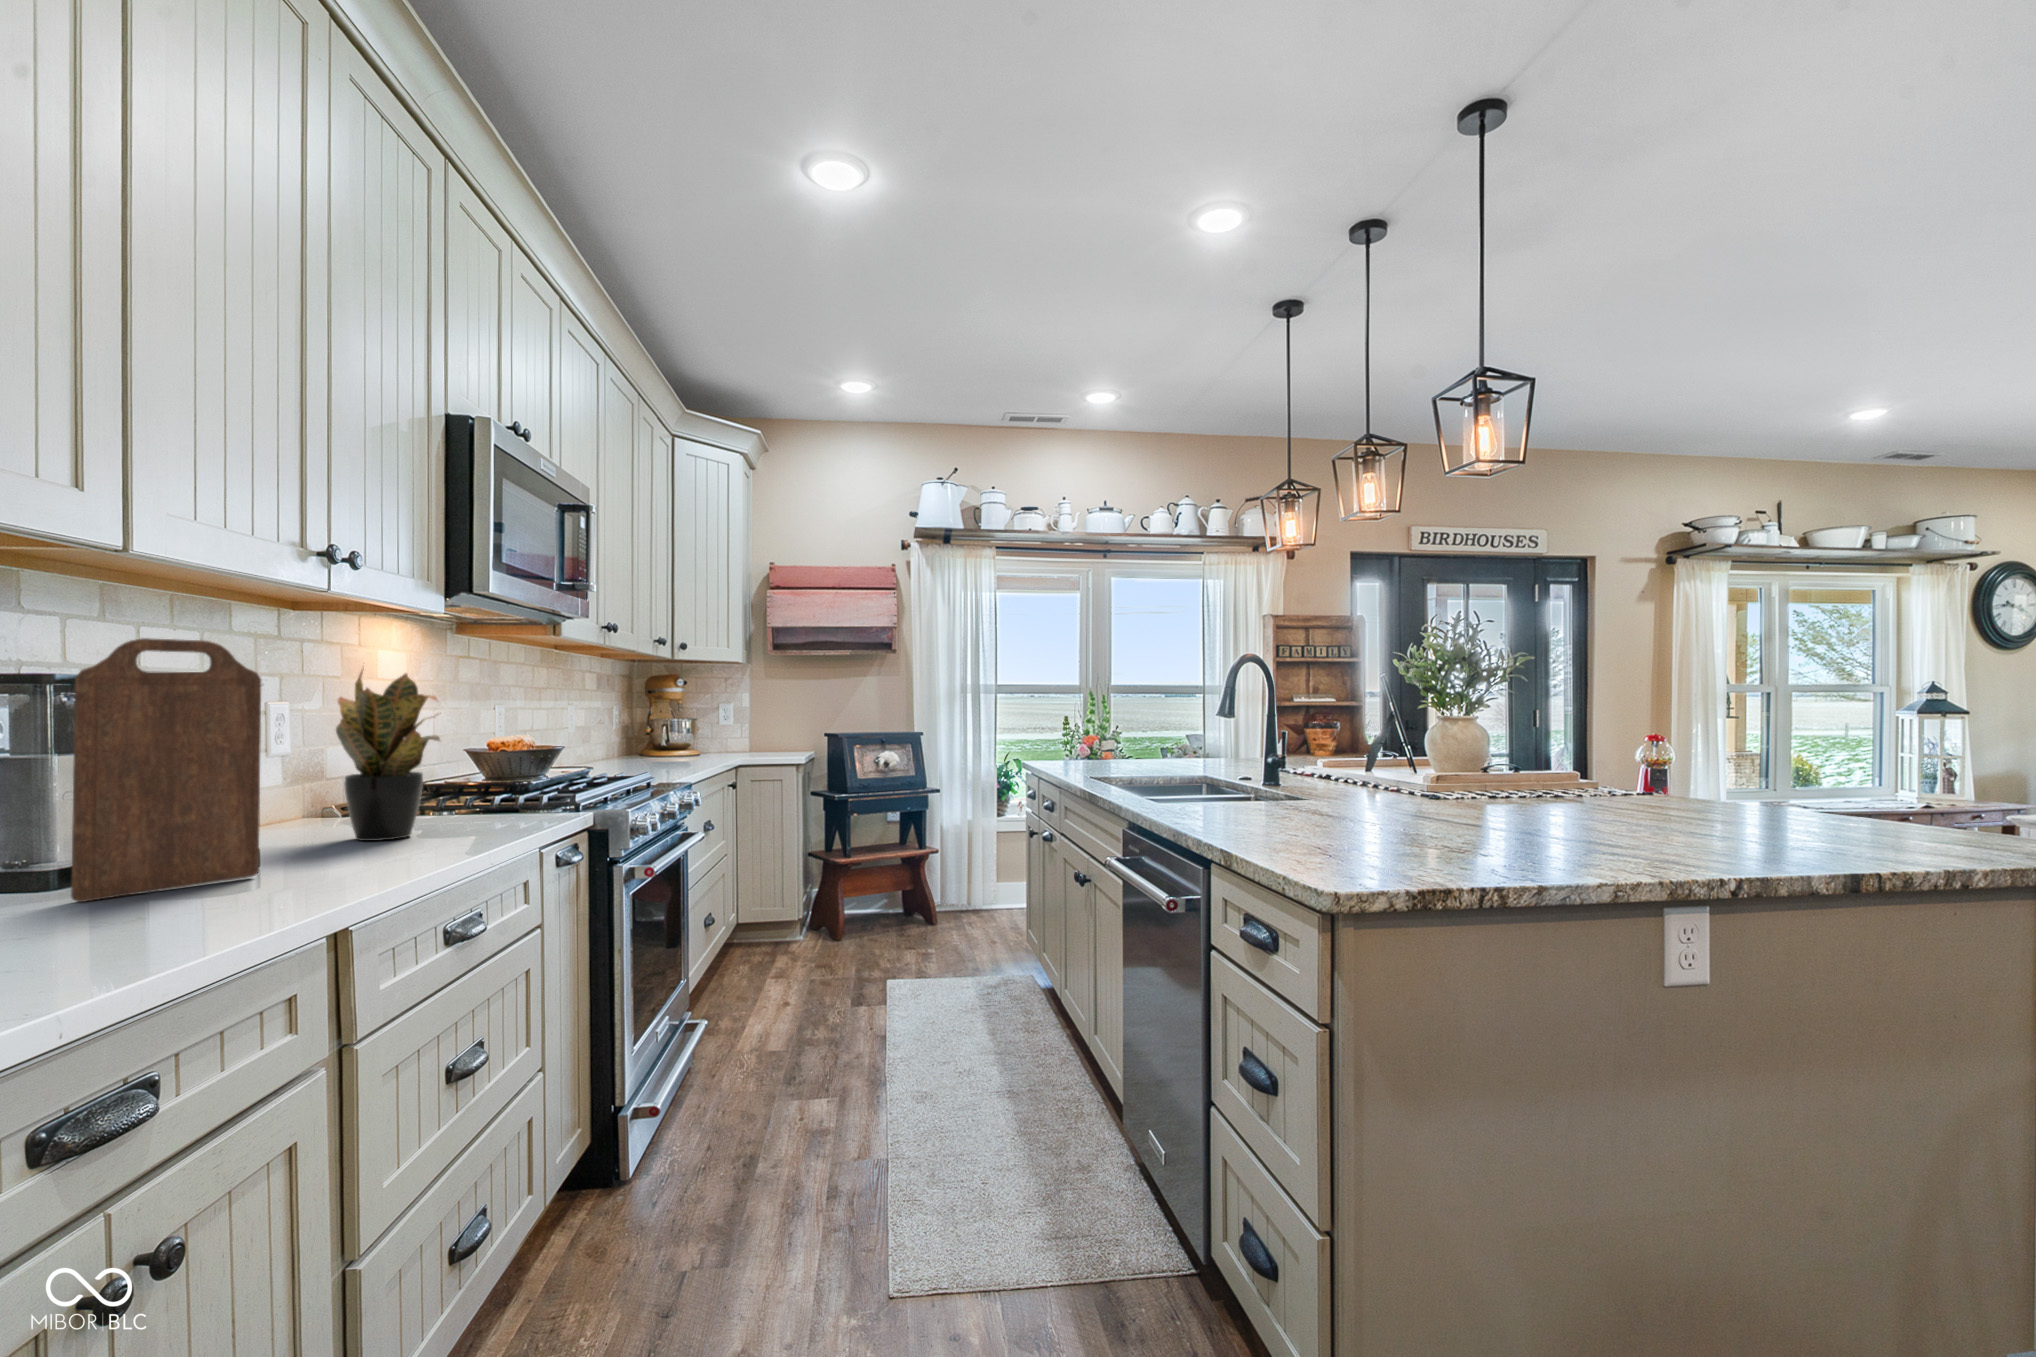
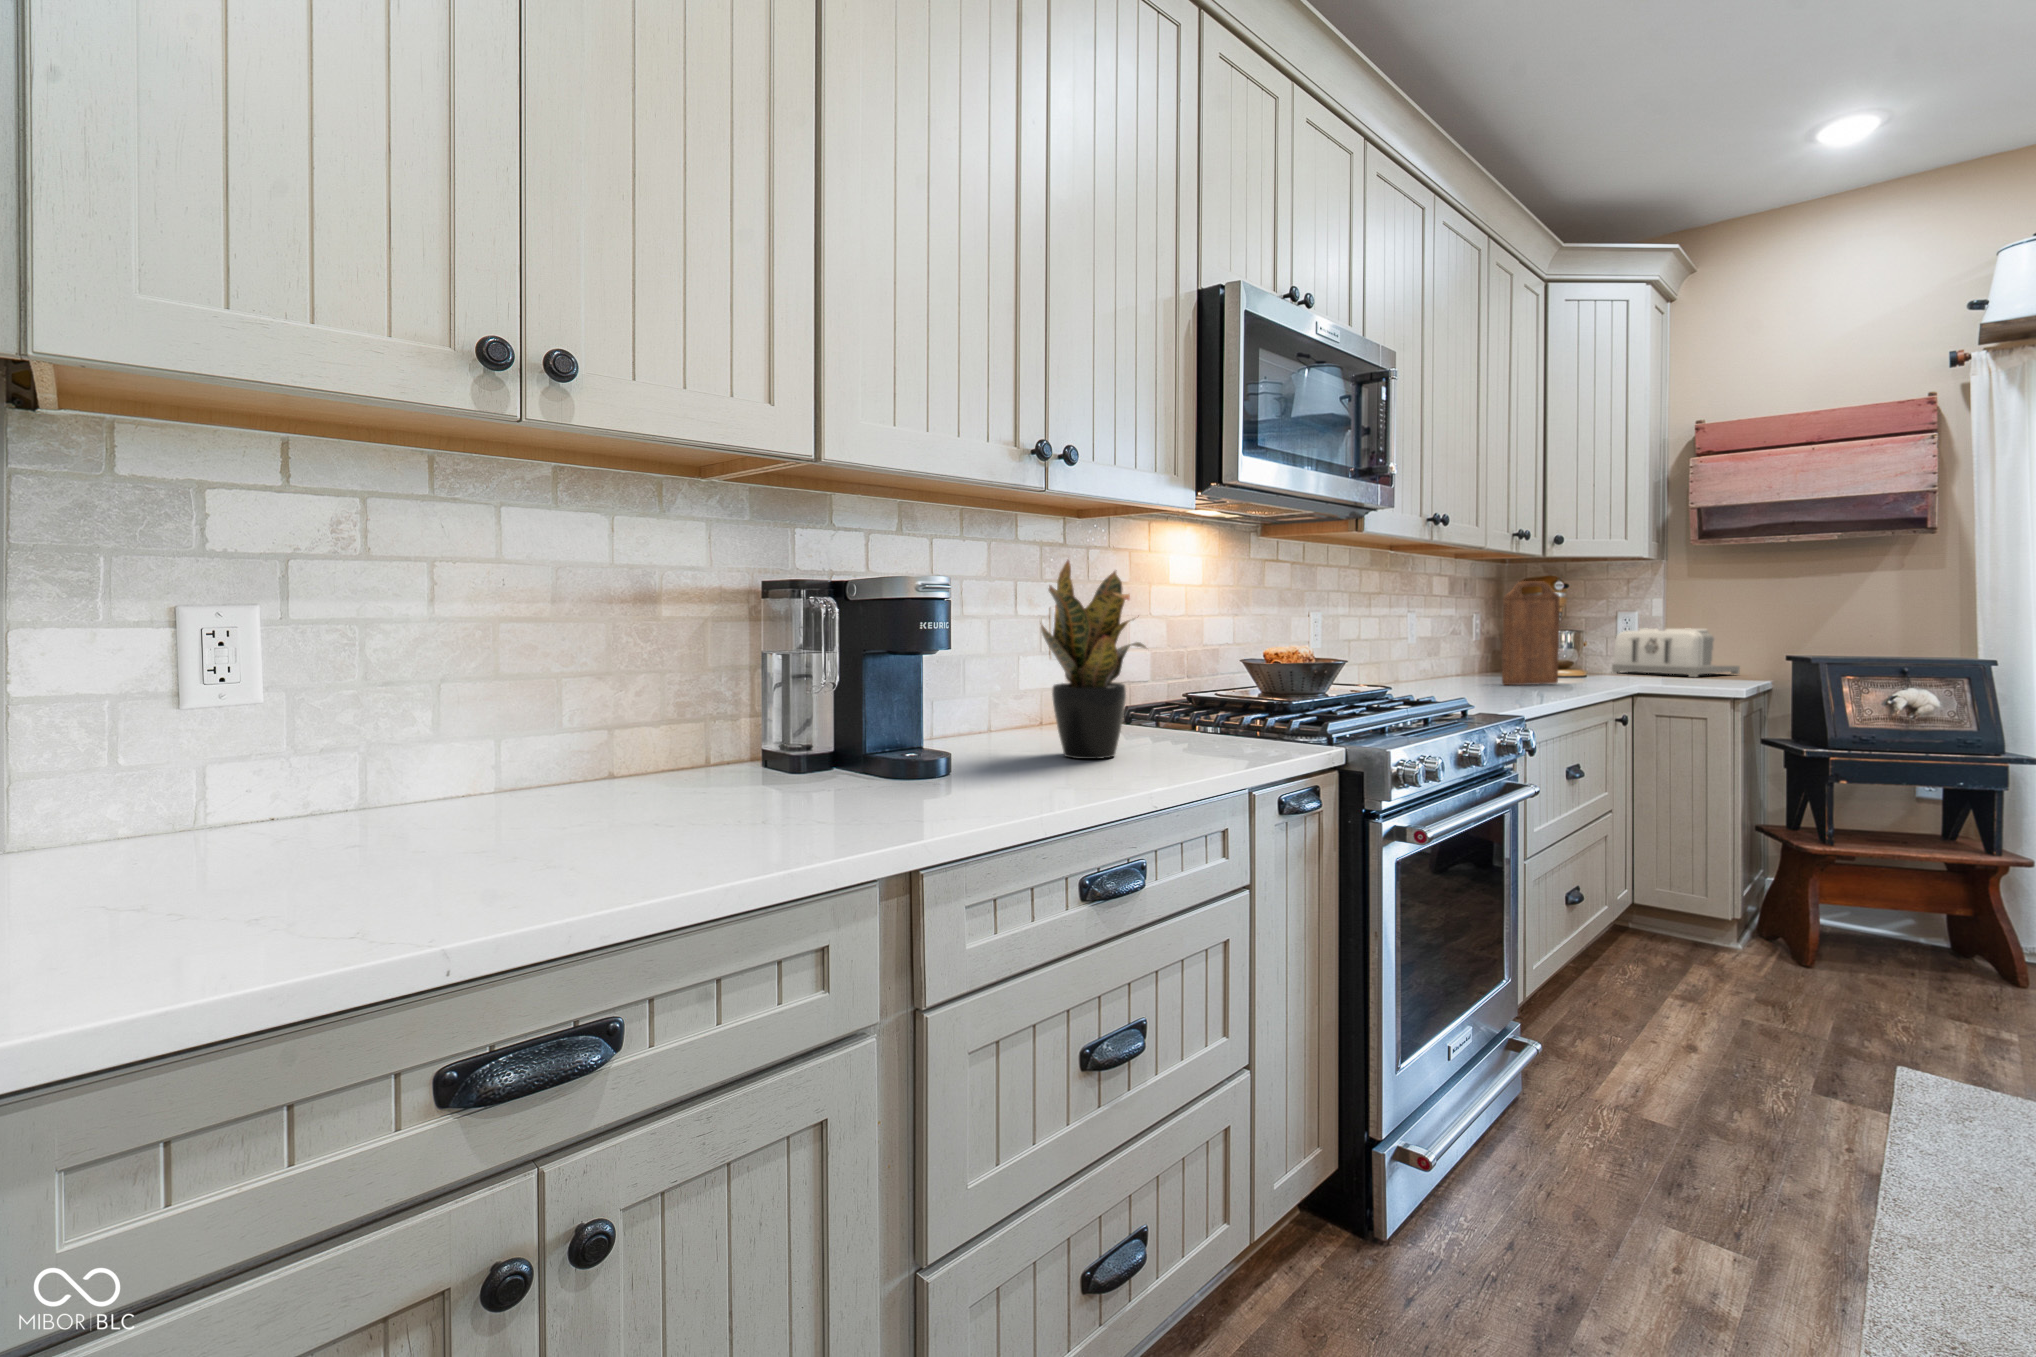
cutting board: present [71,638,261,902] -> present [1502,581,1560,685]
toaster: none [716,714,795,750] -> present [1612,628,1740,677]

